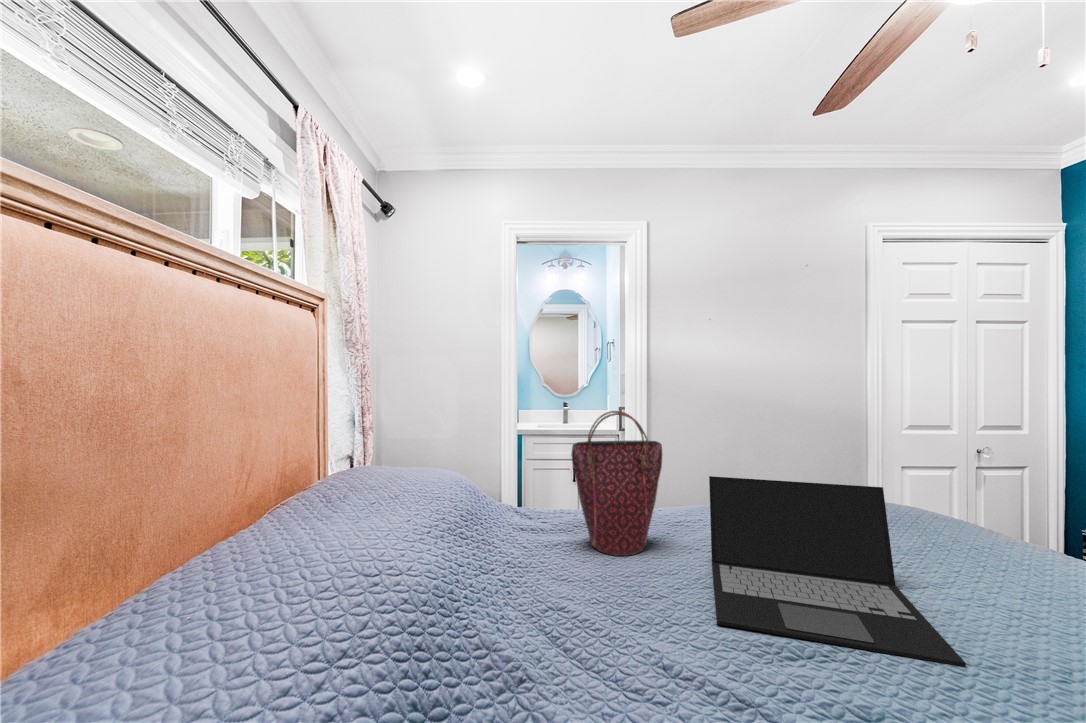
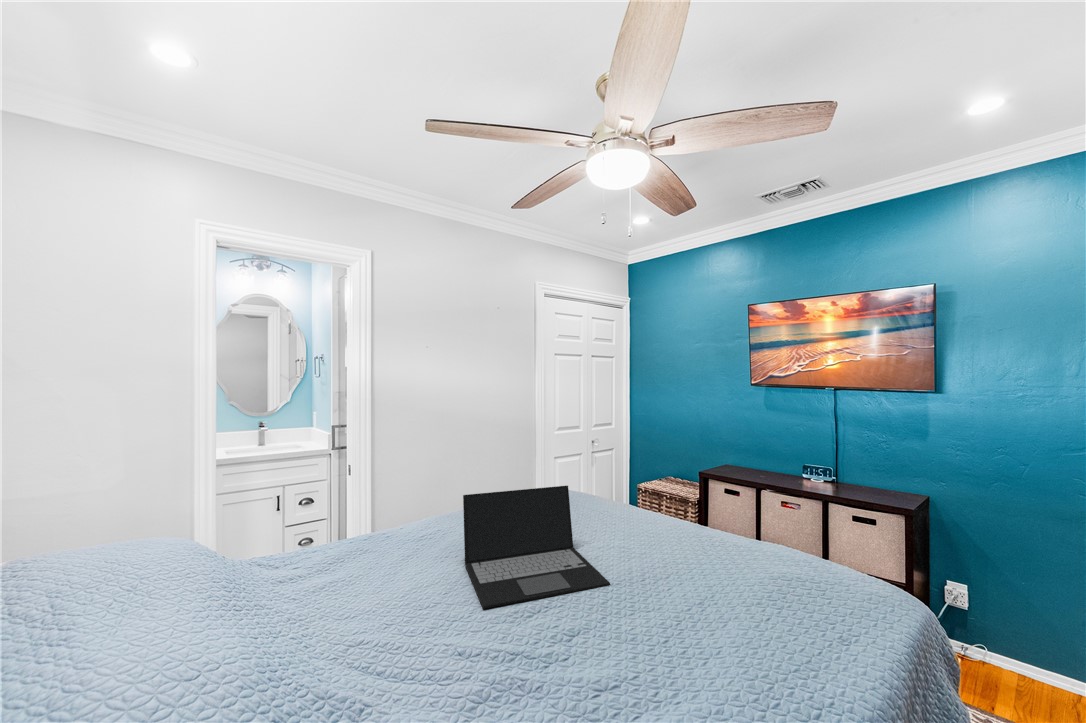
handbag: present [571,411,662,556] -> none [339,447,424,581]

